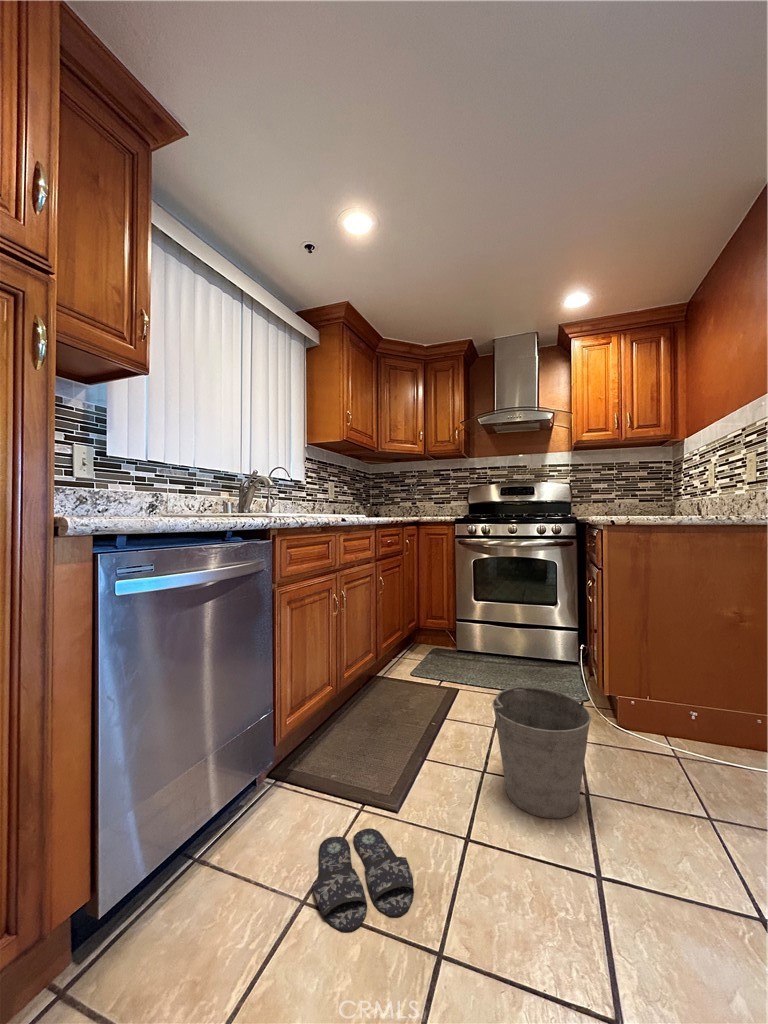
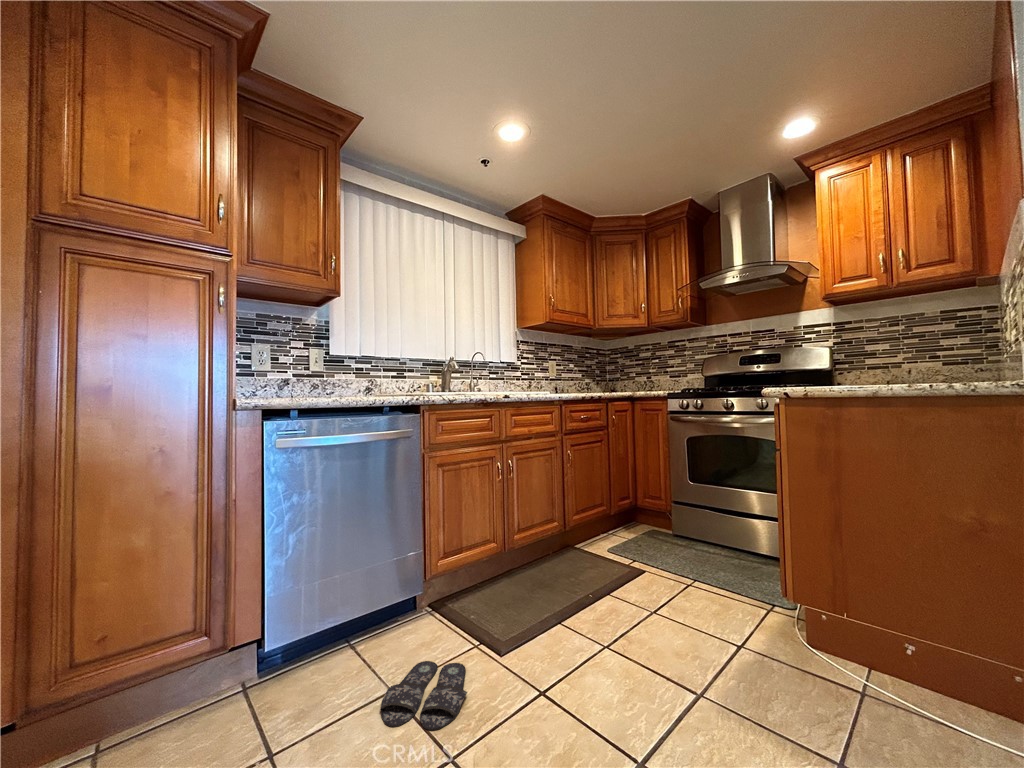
bucket: present [493,686,591,819] -> none [585,568,688,709]

